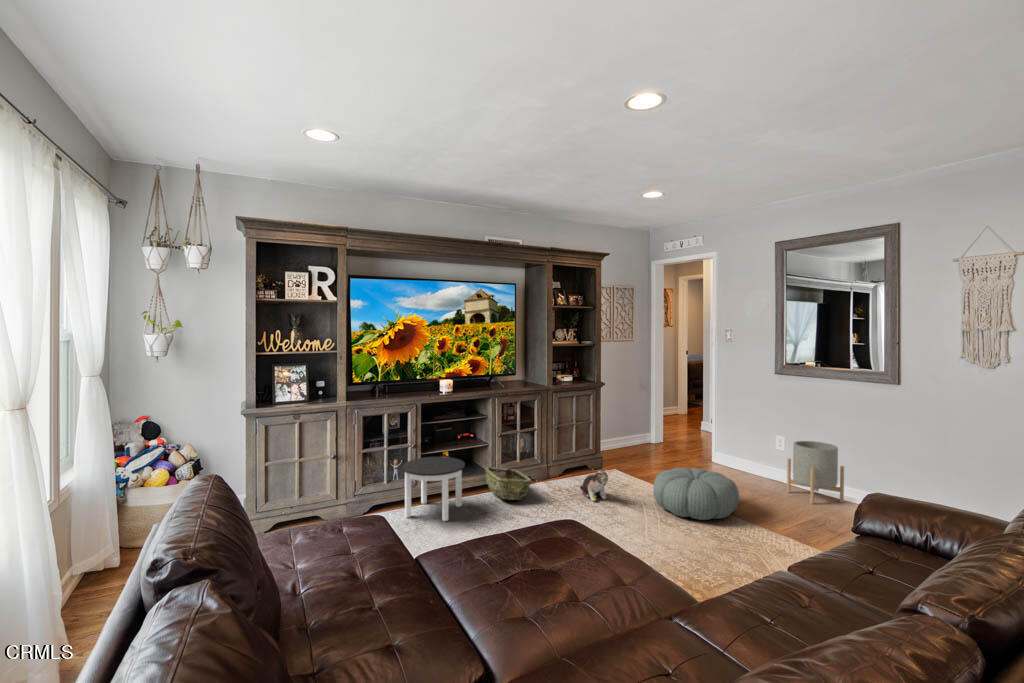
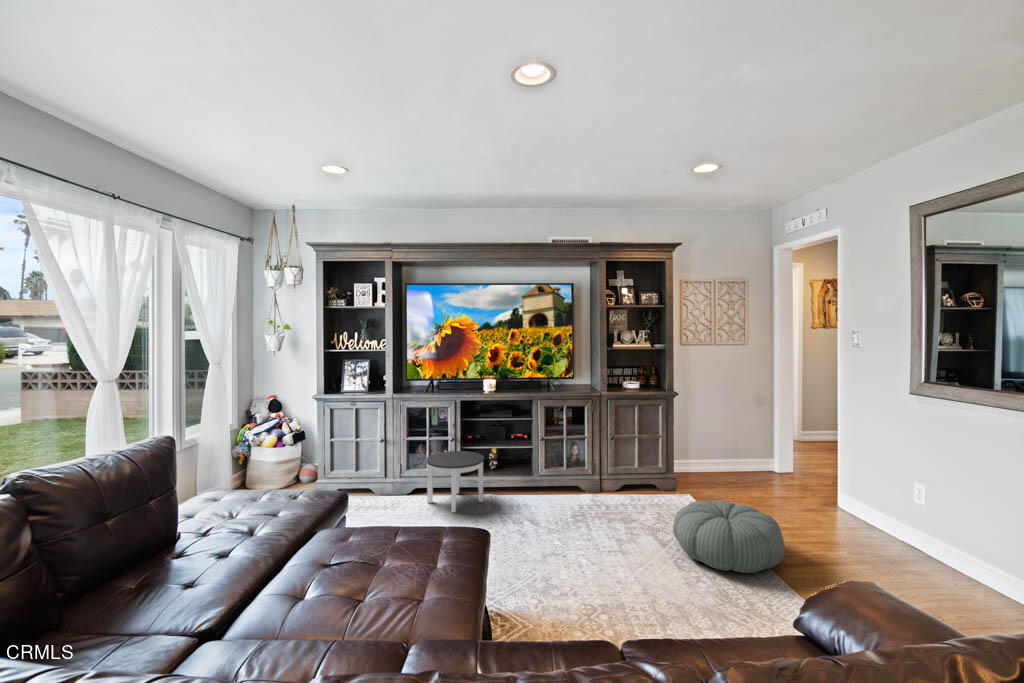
planter: present [787,441,844,504] -> none [904,492,996,597]
woven basket: present [485,467,531,500] -> none [516,468,555,506]
plush toy: present [580,470,610,501] -> none [611,488,632,522]

